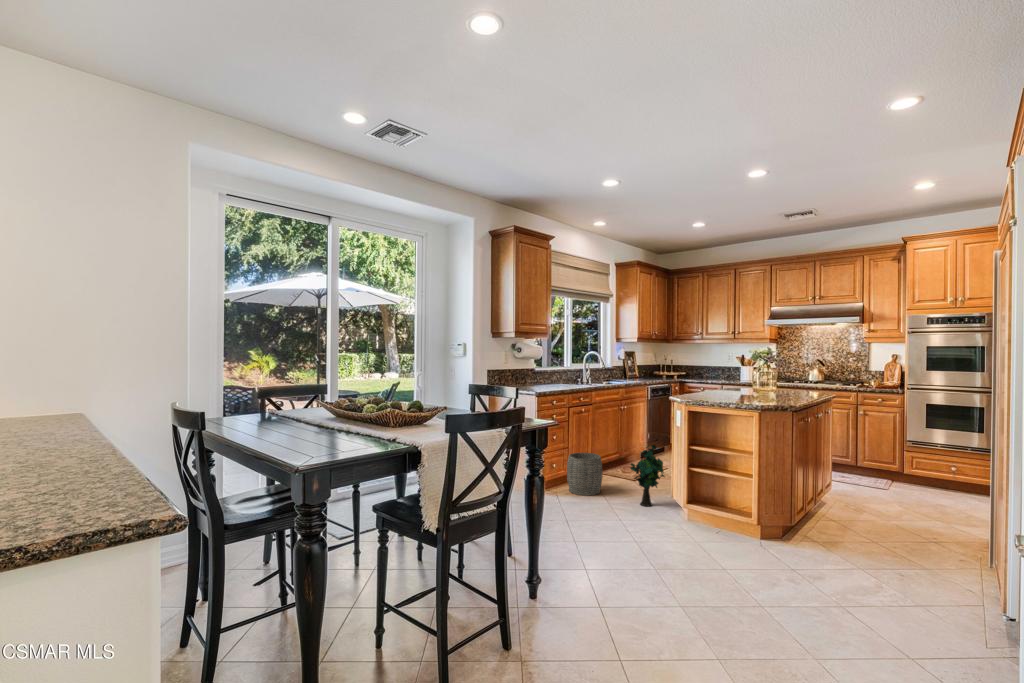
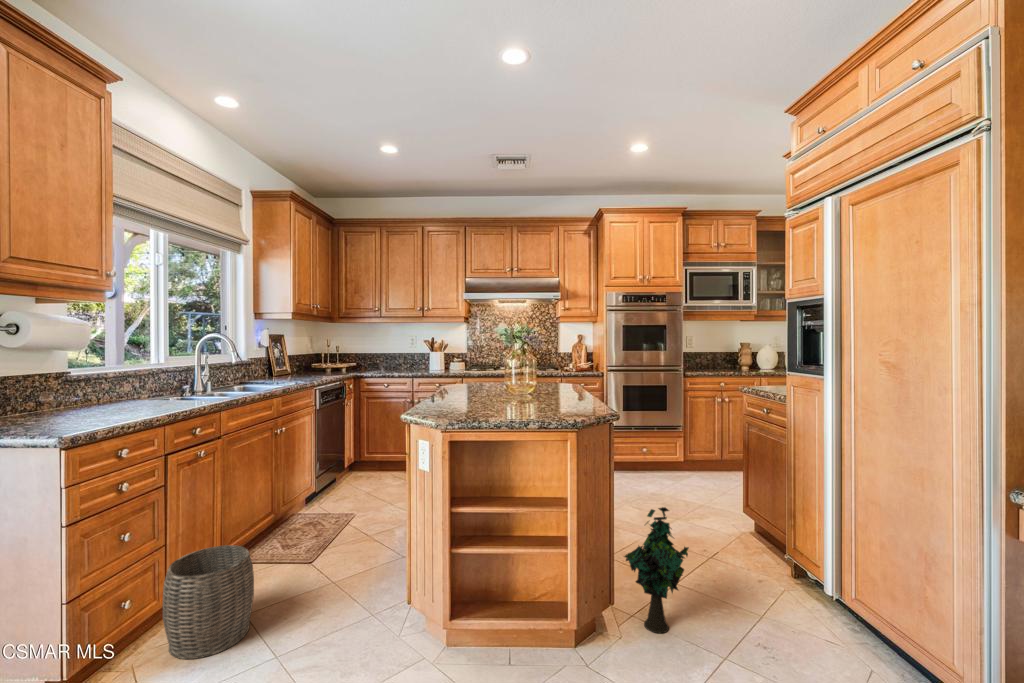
decorative plant: present [630,445,665,507] -> present [624,507,689,633]

